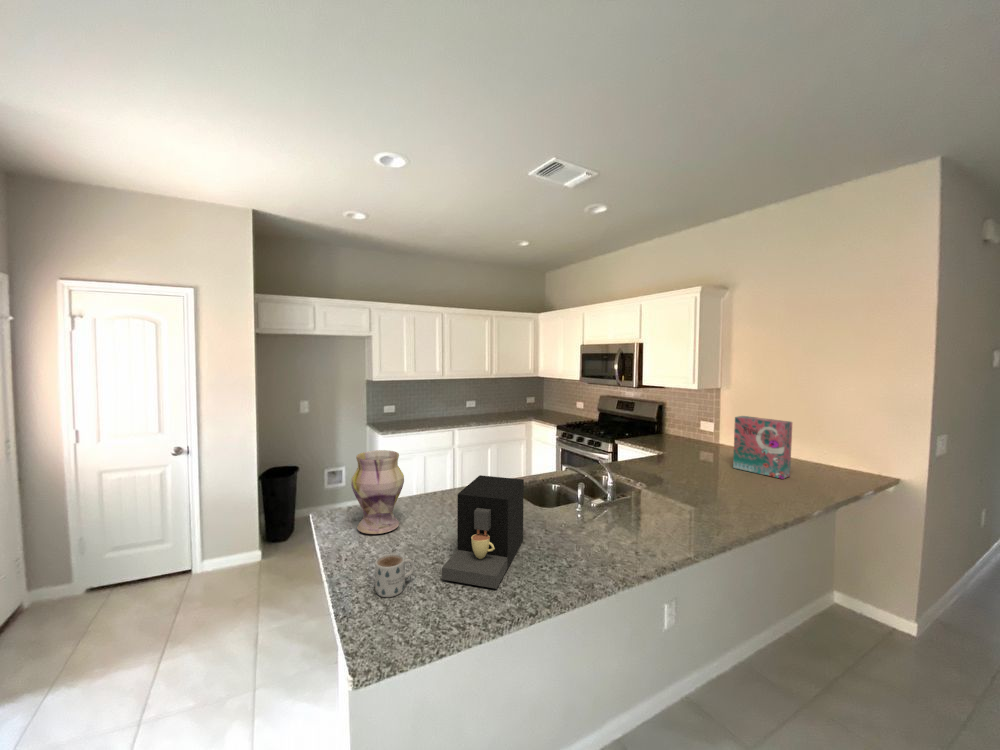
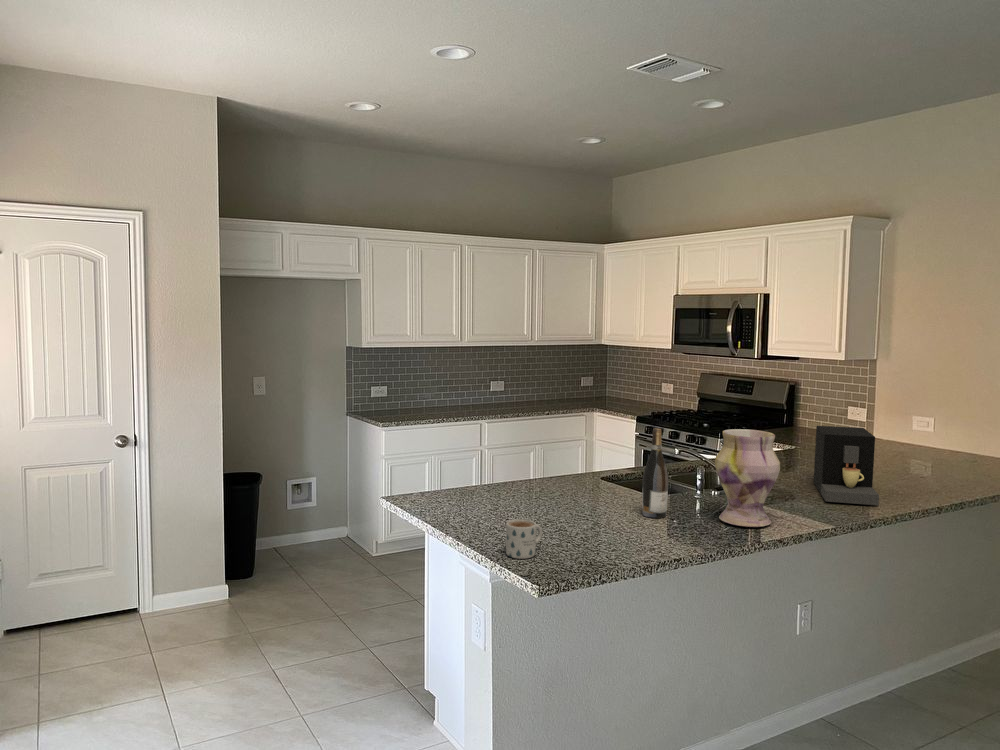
cereal box: present [733,416,792,479] -> none [890,394,968,474]
vase: present [351,450,404,534] -> present [715,429,780,527]
wine bottle: none [526,456,548,534] -> present [642,428,668,518]
coffee maker: present [442,475,524,589] -> present [814,426,879,505]

